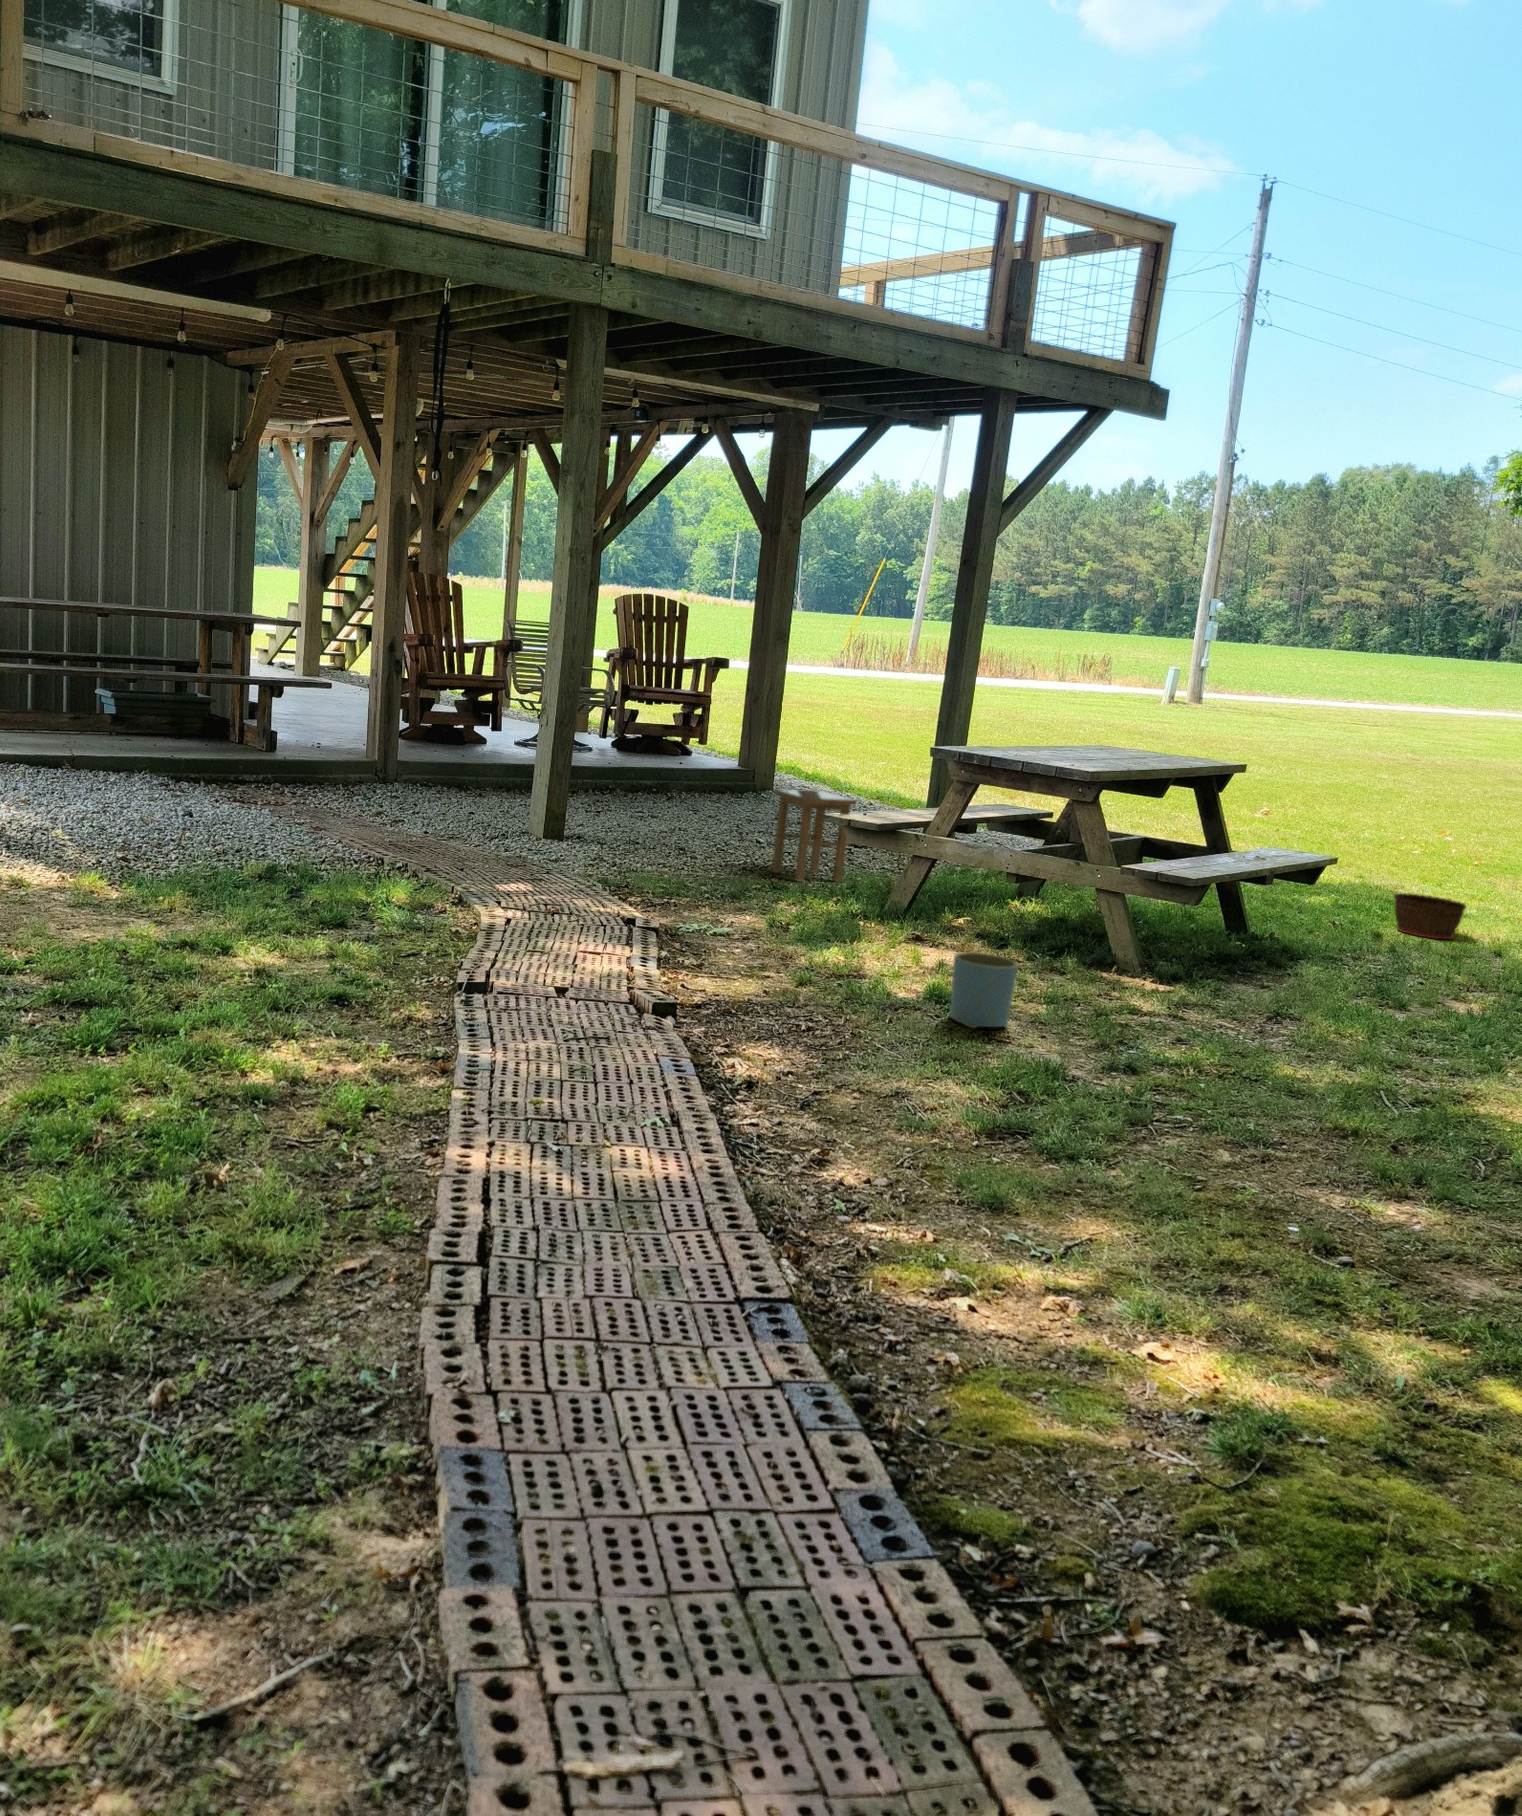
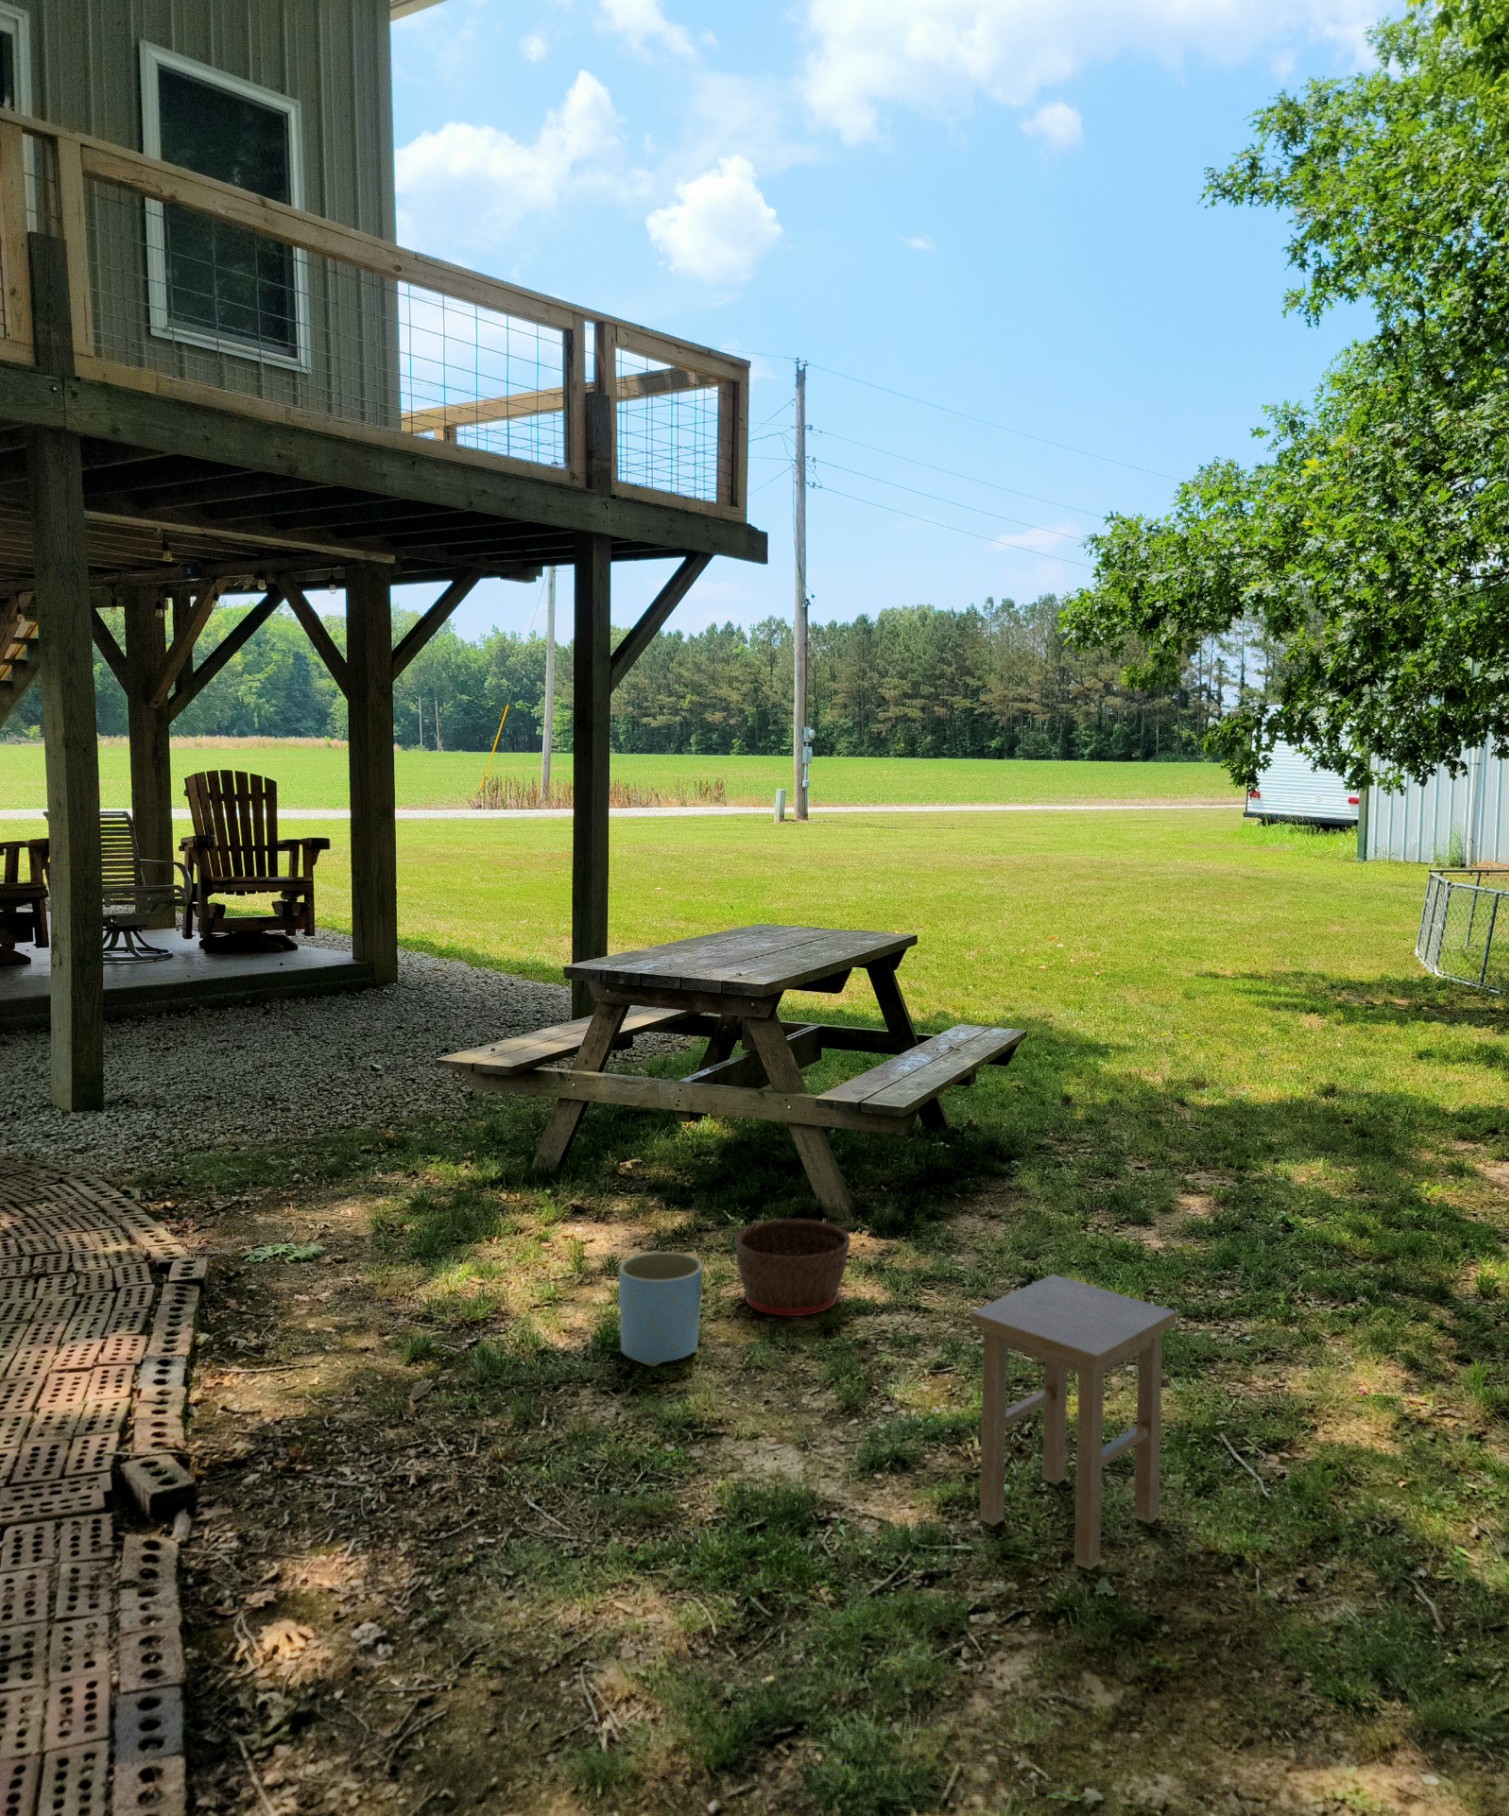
stool: present [772,789,856,882] -> present [970,1275,1176,1570]
basket: present [1394,893,1466,939] -> present [735,1219,850,1316]

